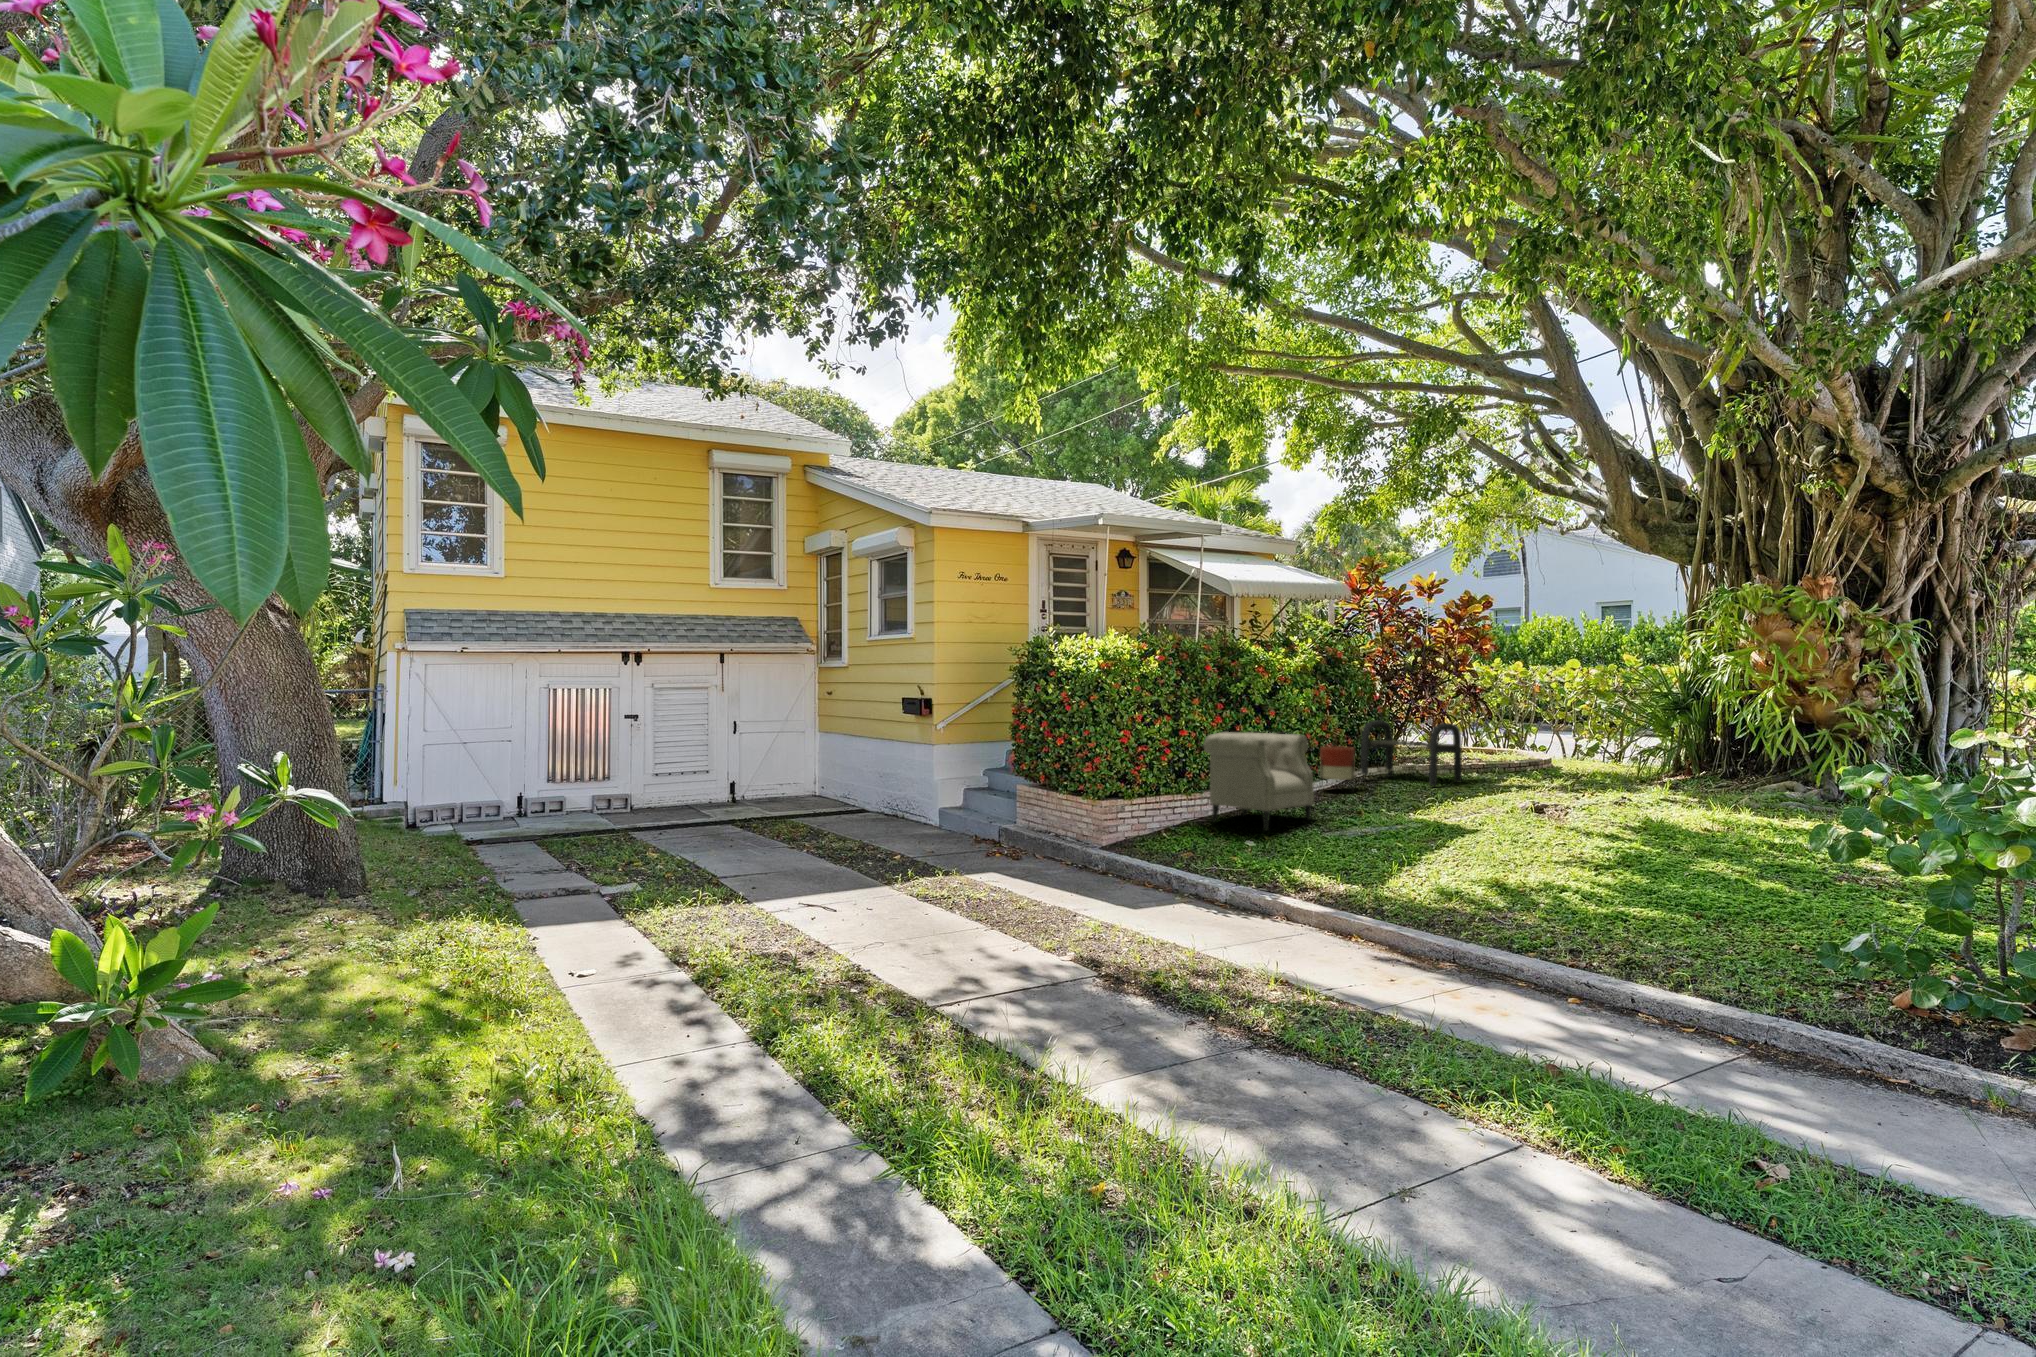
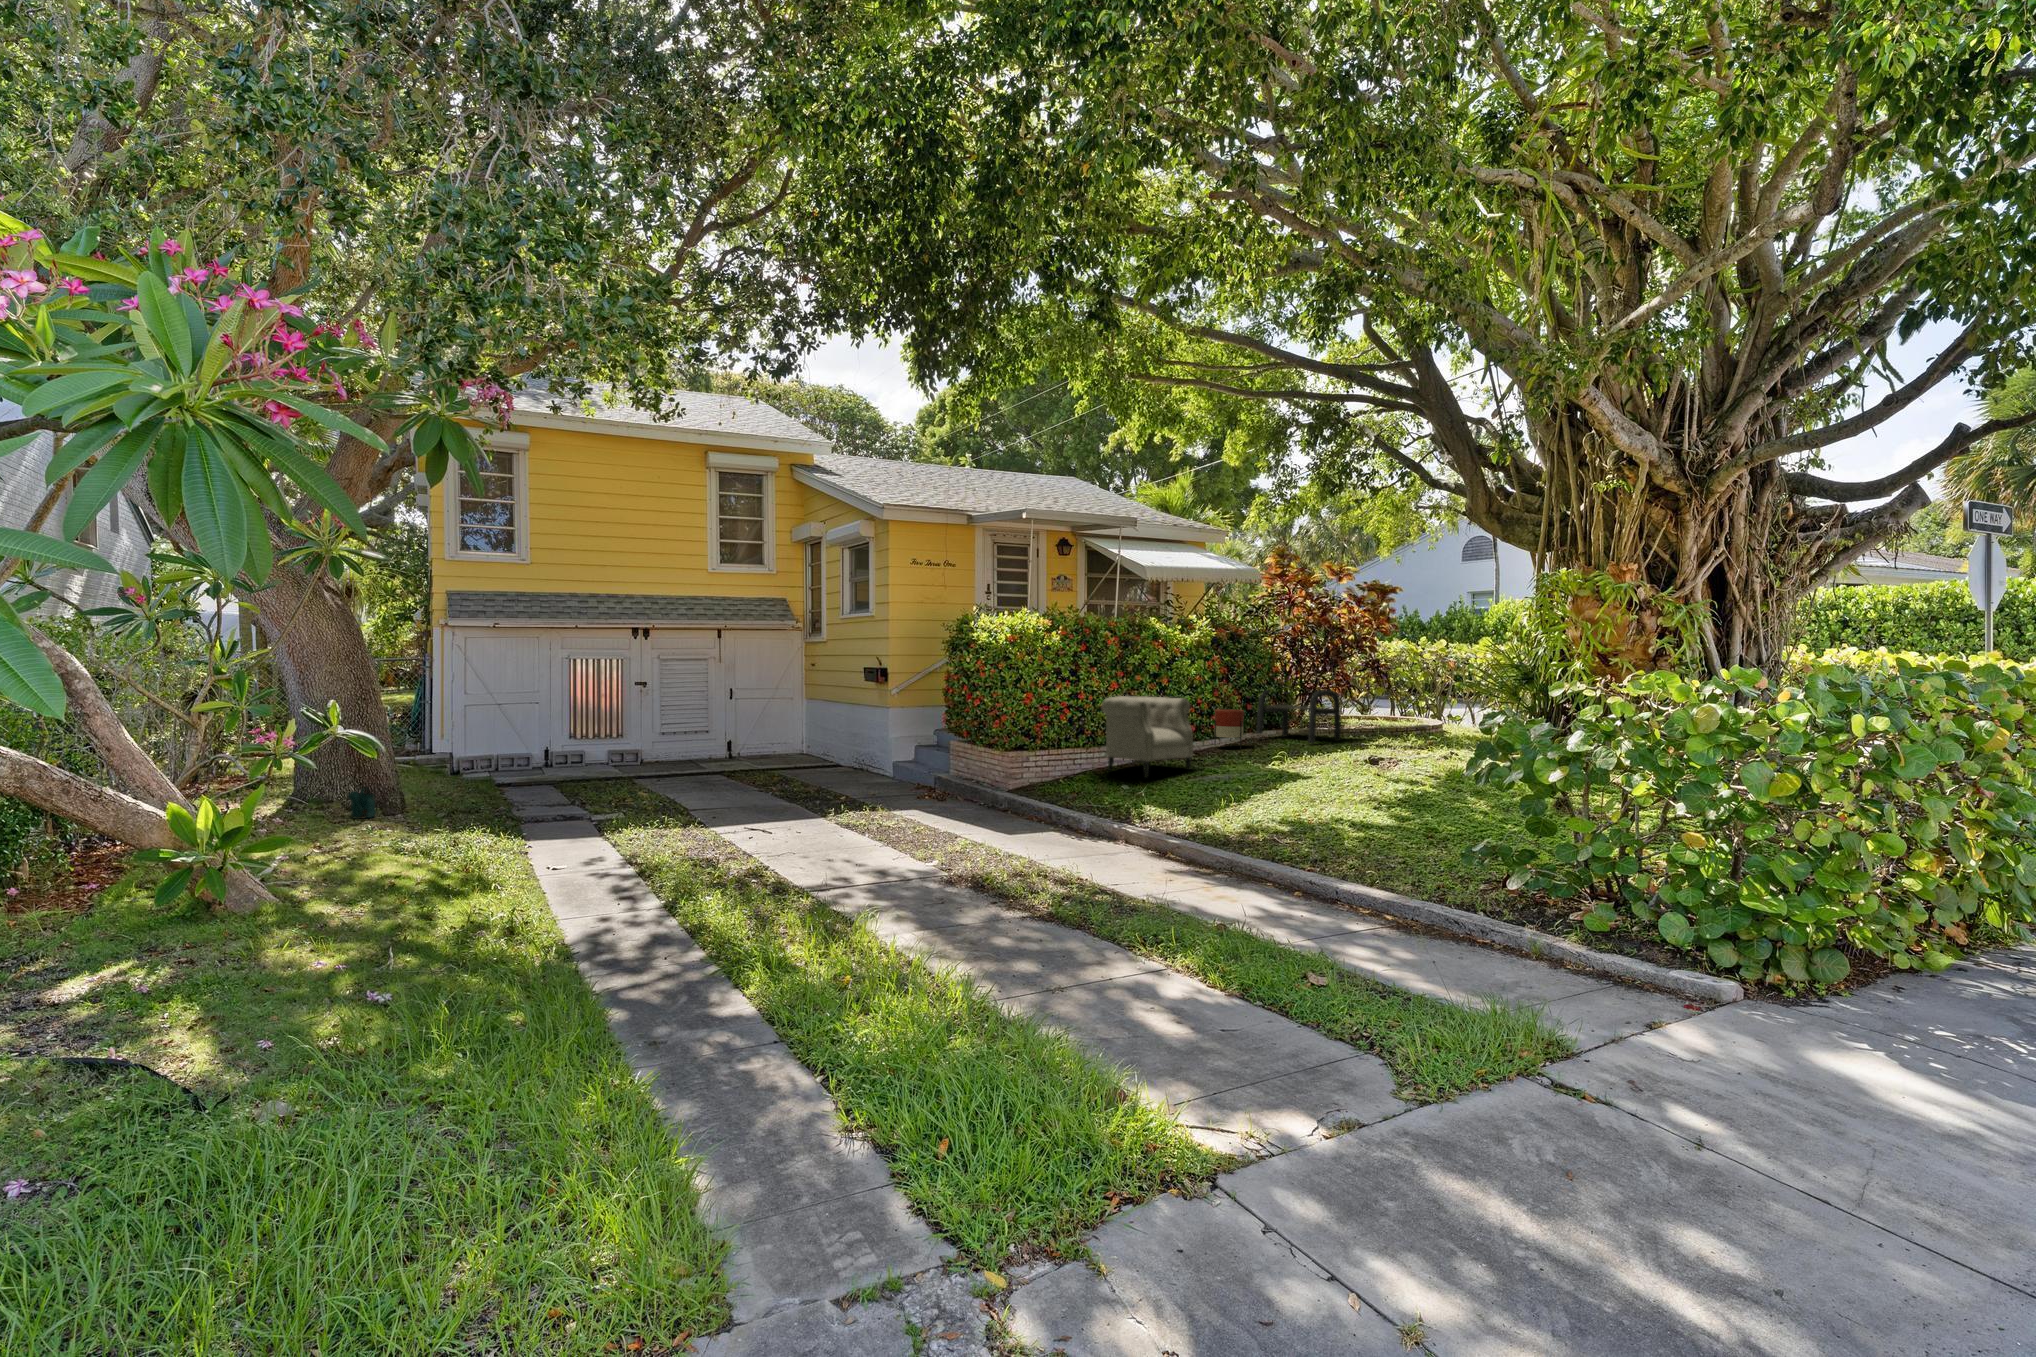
watering can: none [290,858,326,901] -> present [348,787,376,819]

